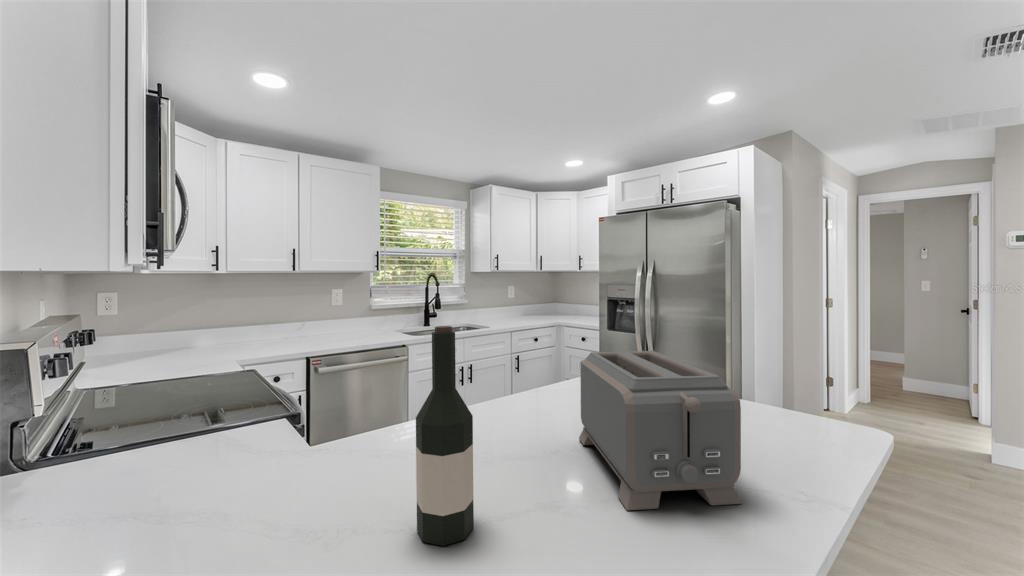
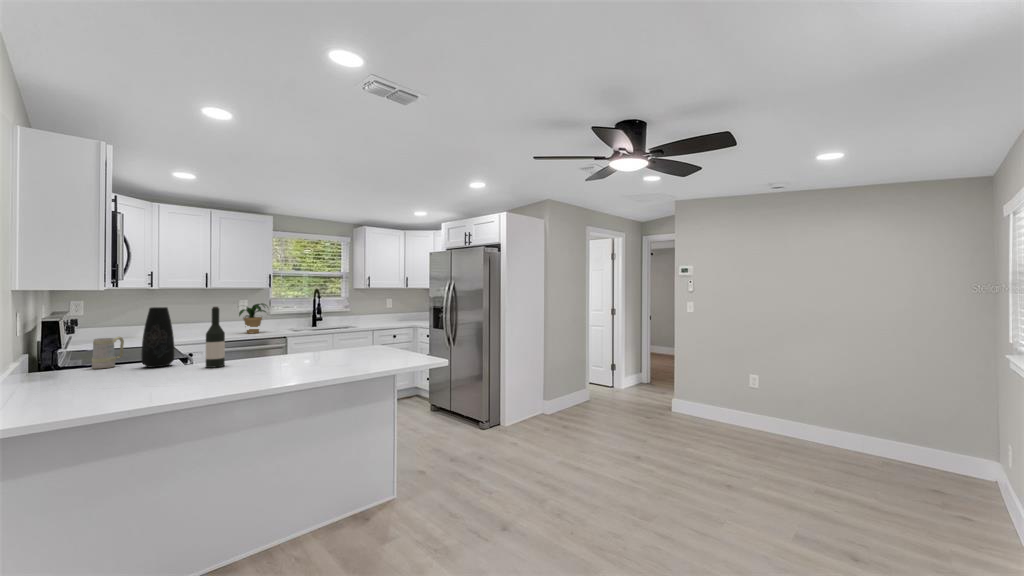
potted plant: none [329,294,378,337] -> present [239,303,267,333]
vase: none [210,324,303,524] -> present [141,307,174,367]
toaster: present [579,351,741,510] -> none [278,321,332,364]
mug: none [61,408,160,525] -> present [92,337,124,369]

